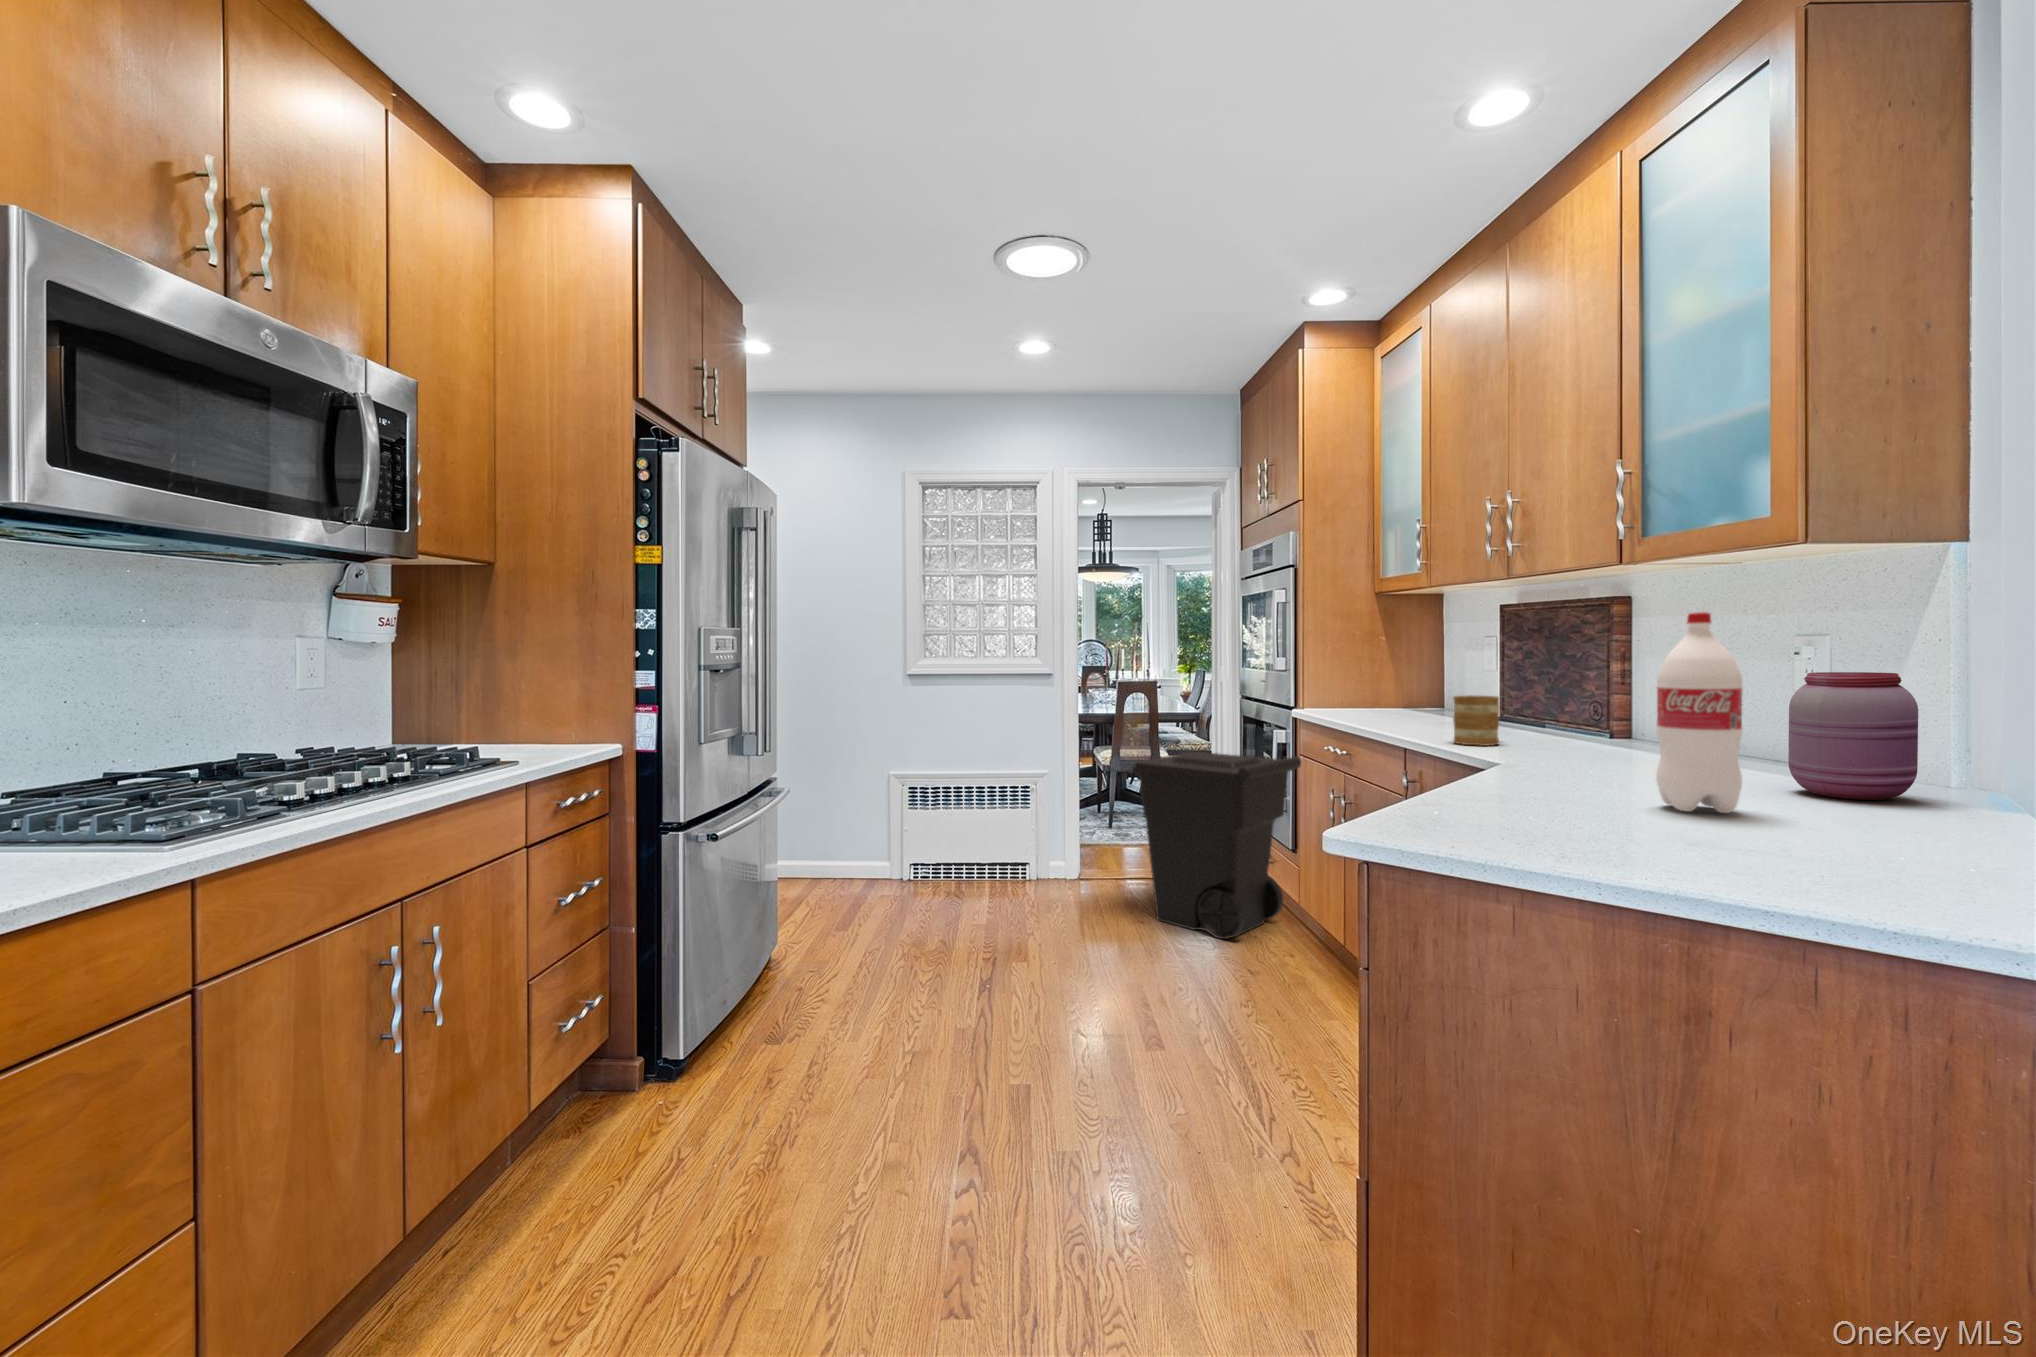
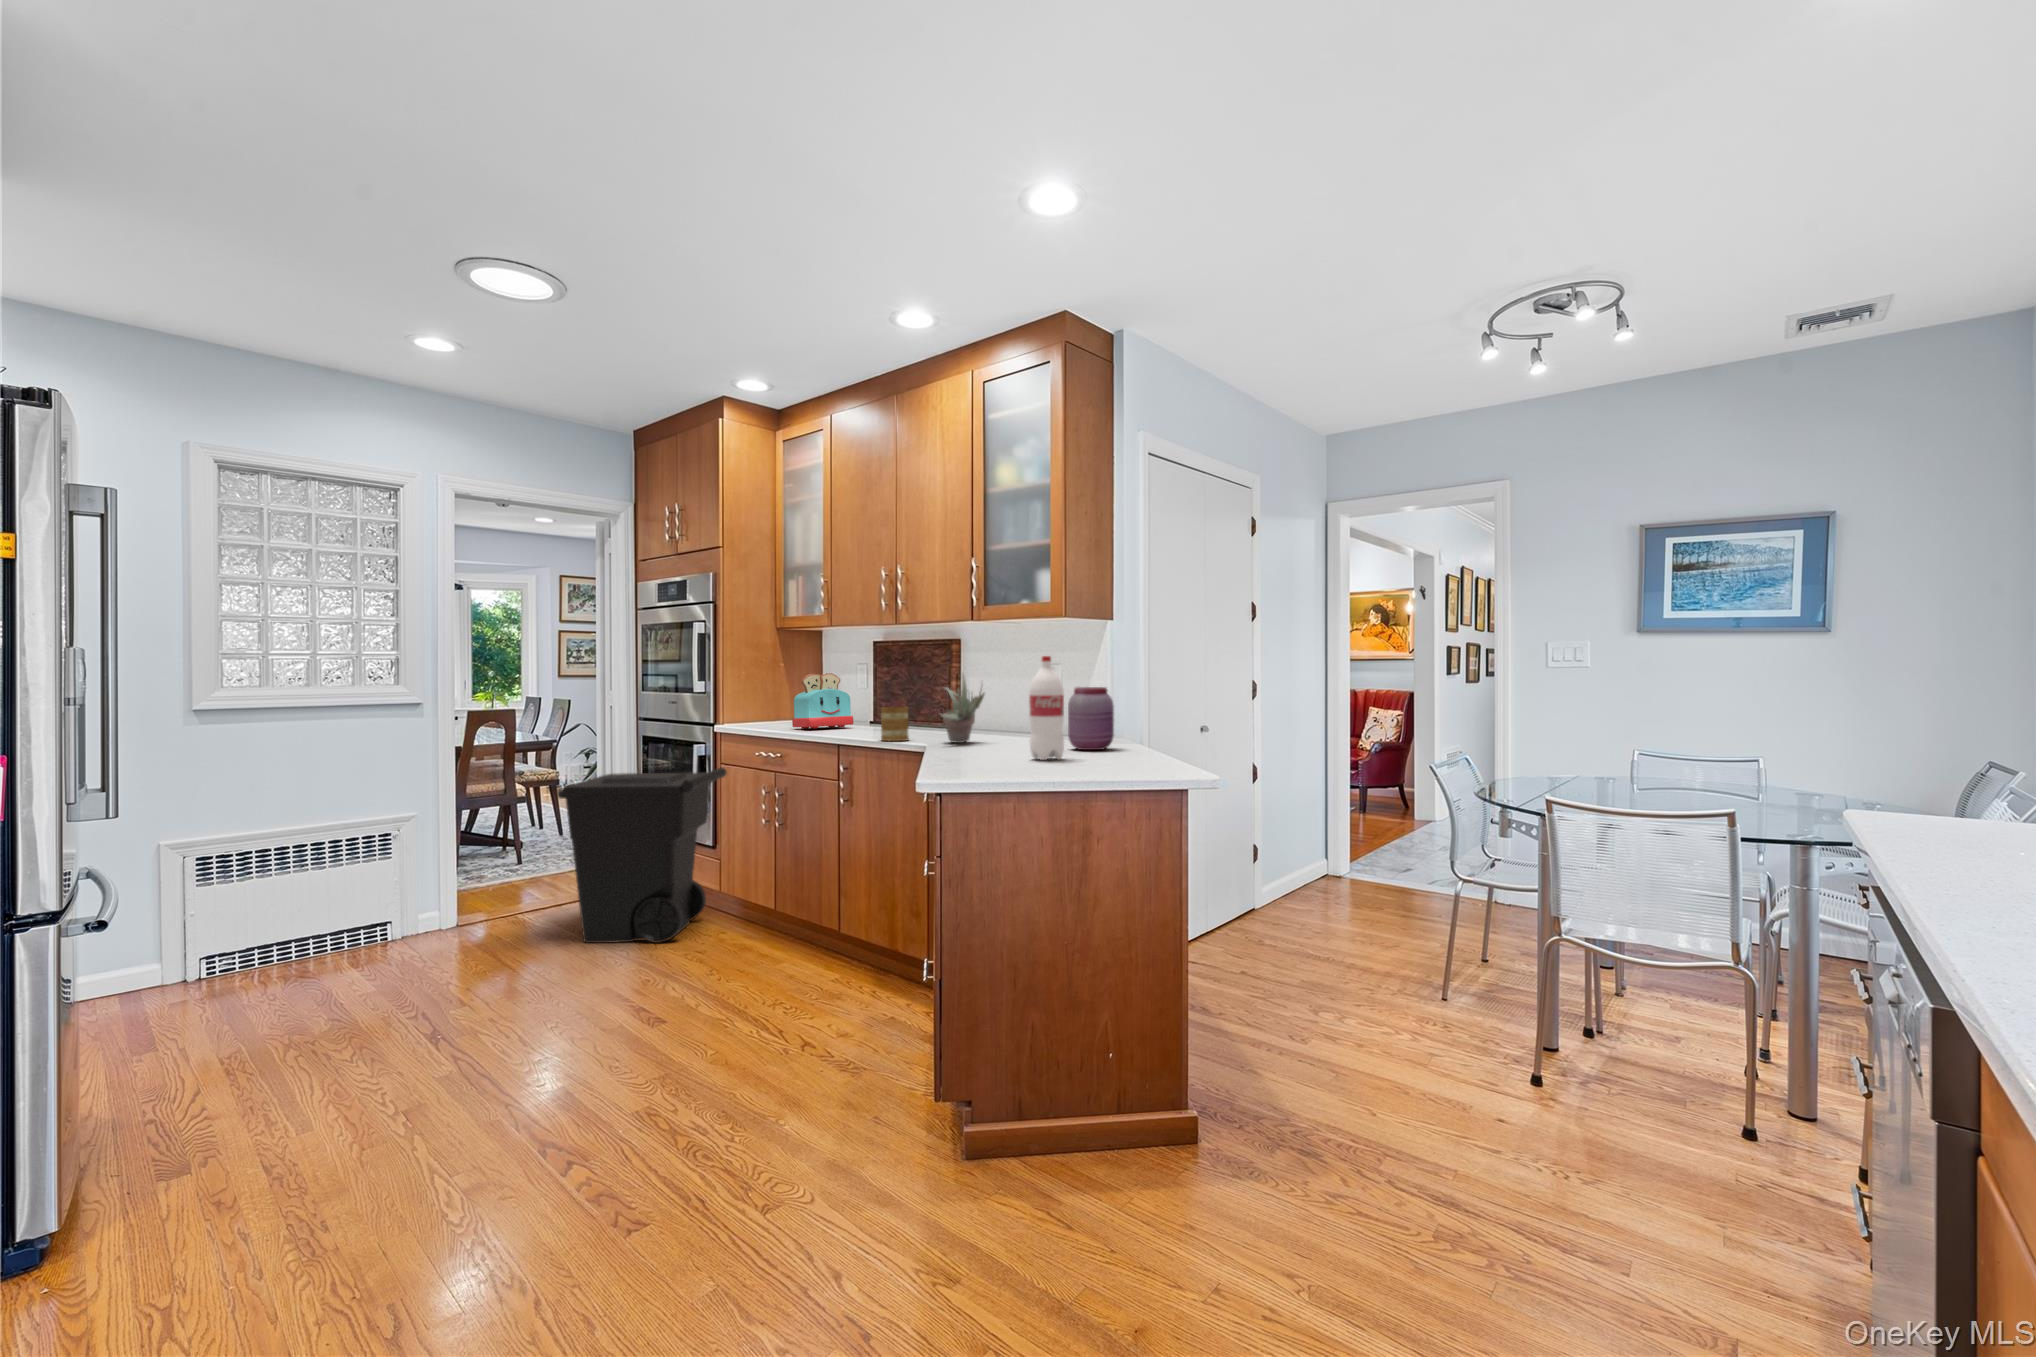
succulent plant: none [1525,645,1624,756] -> present [941,674,984,743]
toaster: none [1375,648,1458,718] -> present [792,673,853,729]

